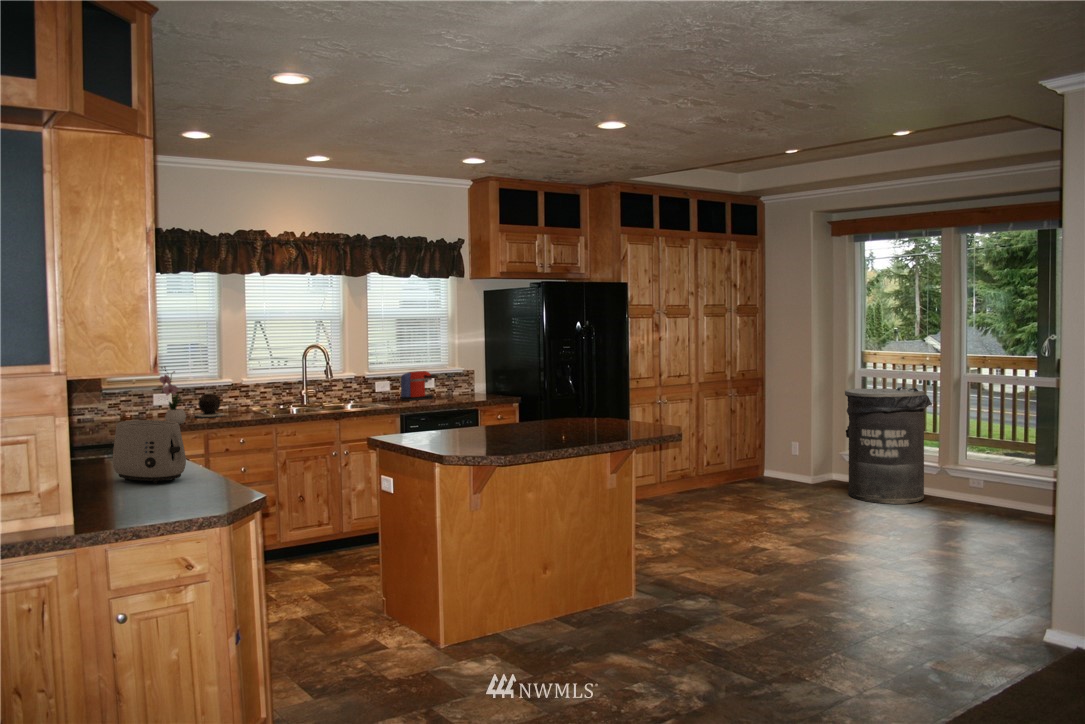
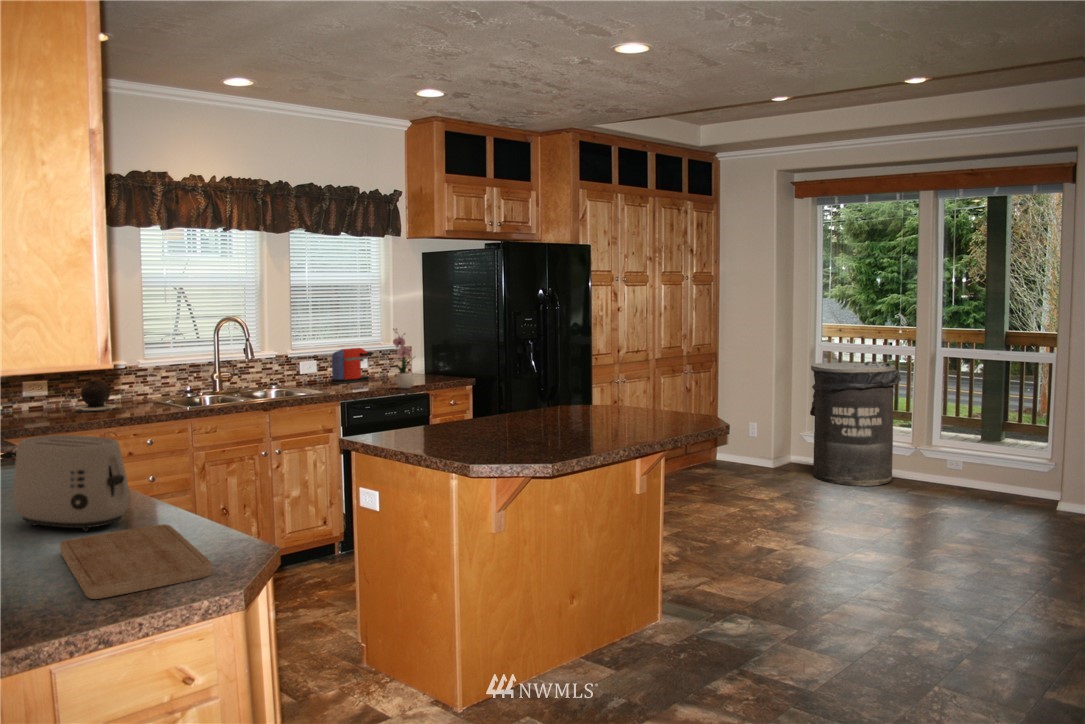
flower arrangement: present [159,367,186,424] -> present [393,329,415,388]
cutting board: none [132,479,216,514] -> present [60,524,212,599]

